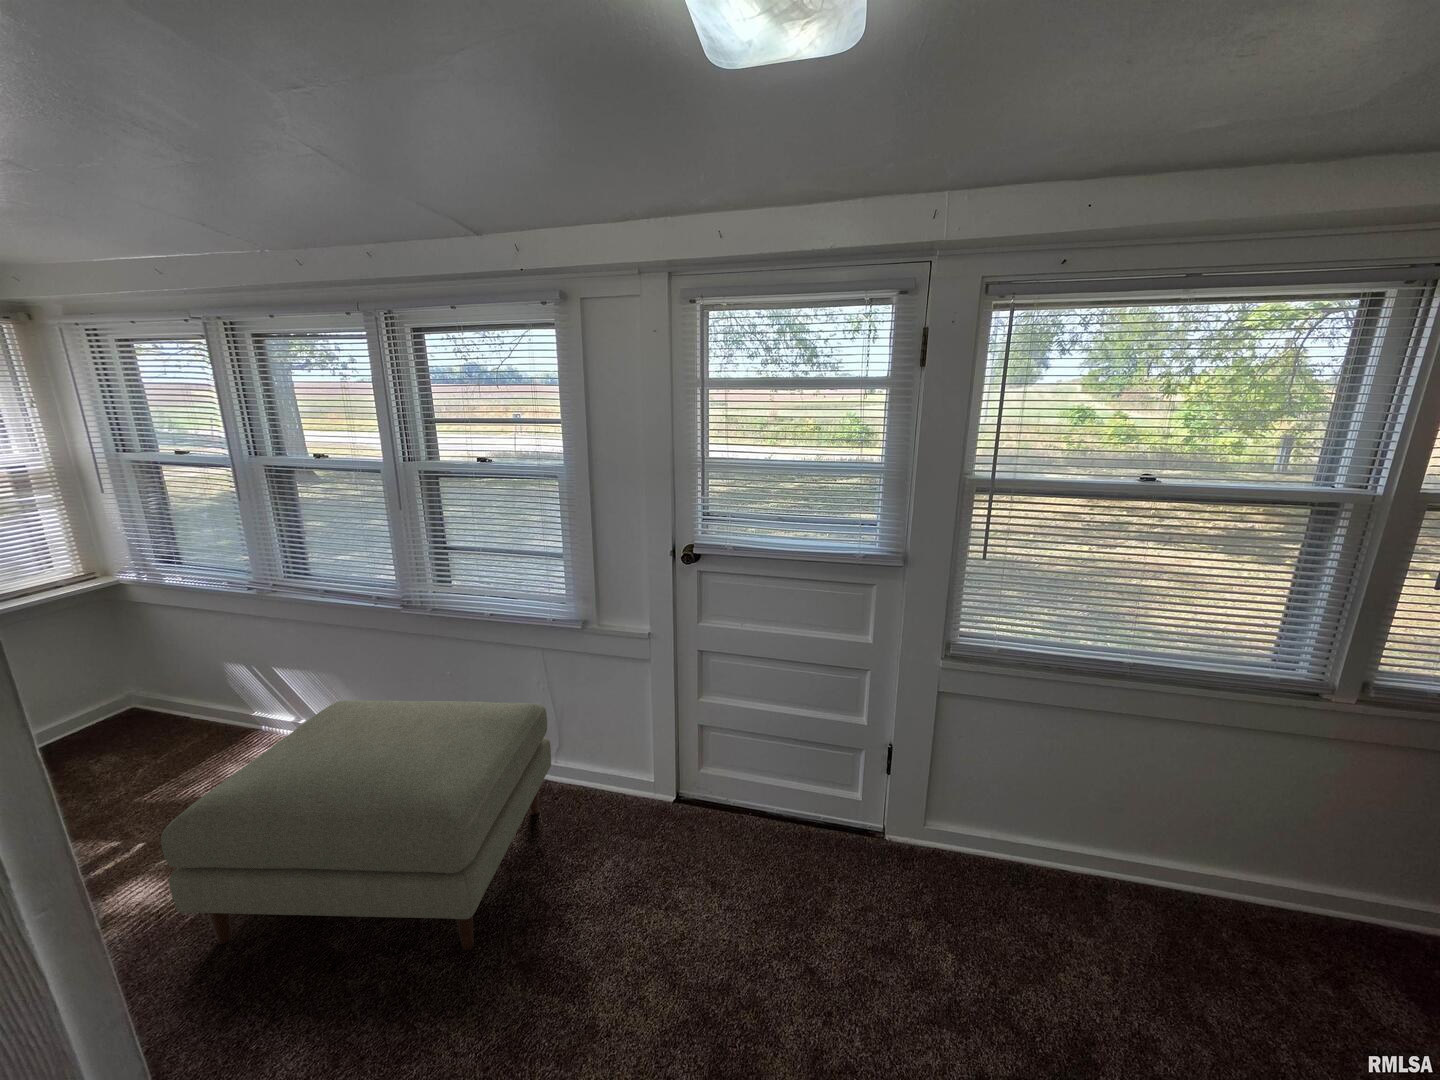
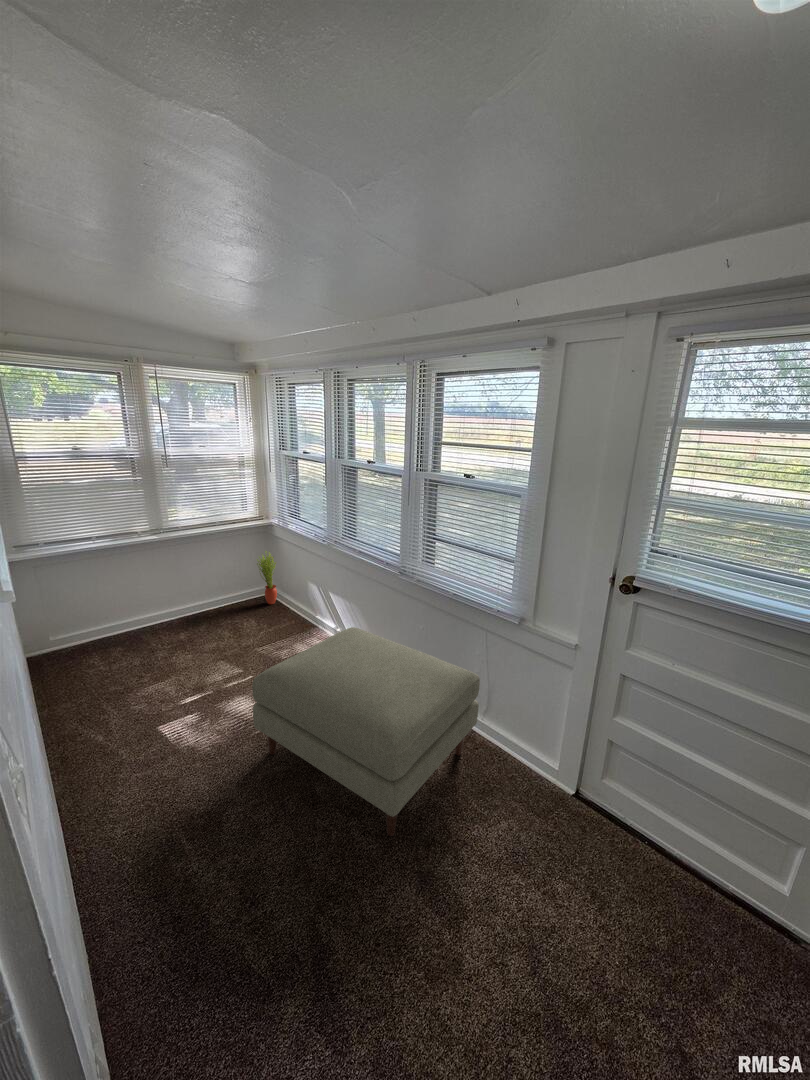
potted plant: none [94,631,157,722] -> present [257,551,277,604]

